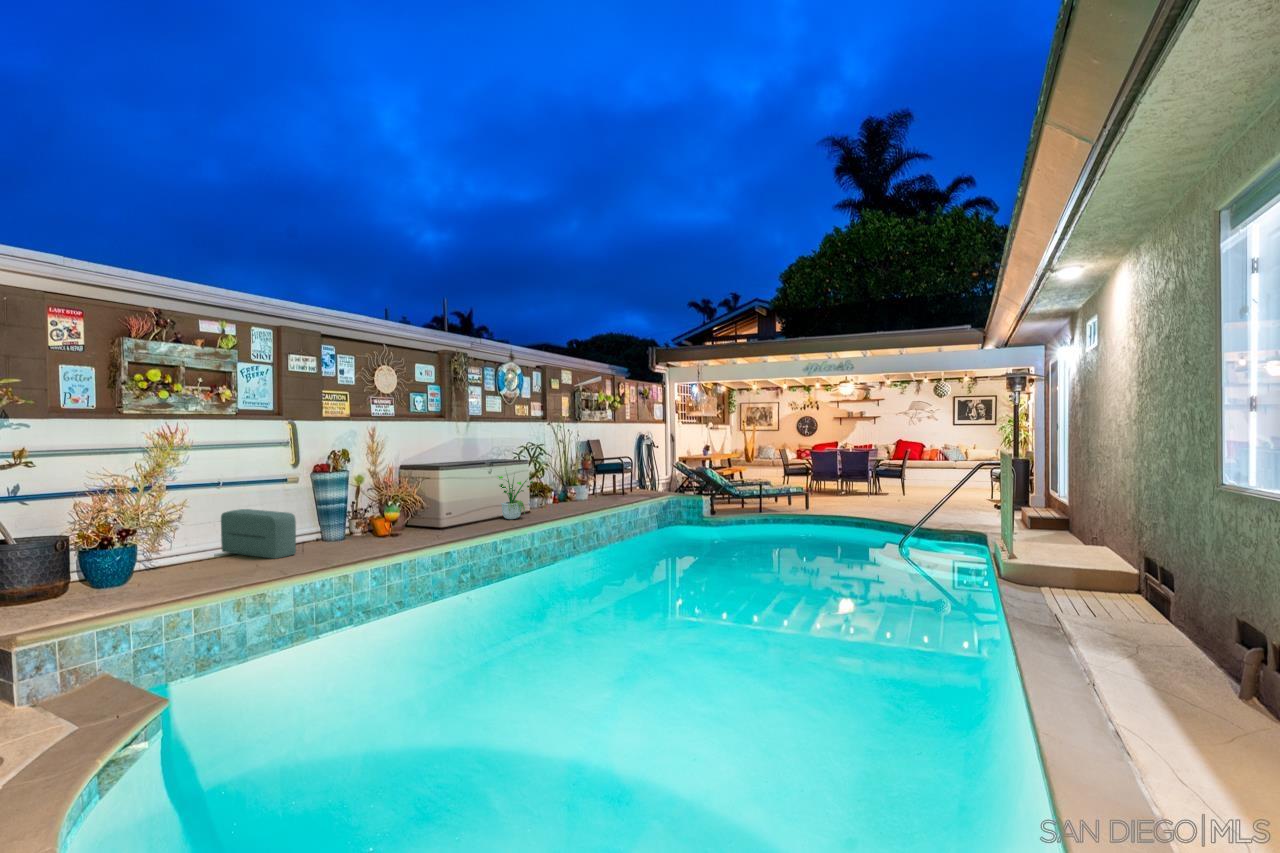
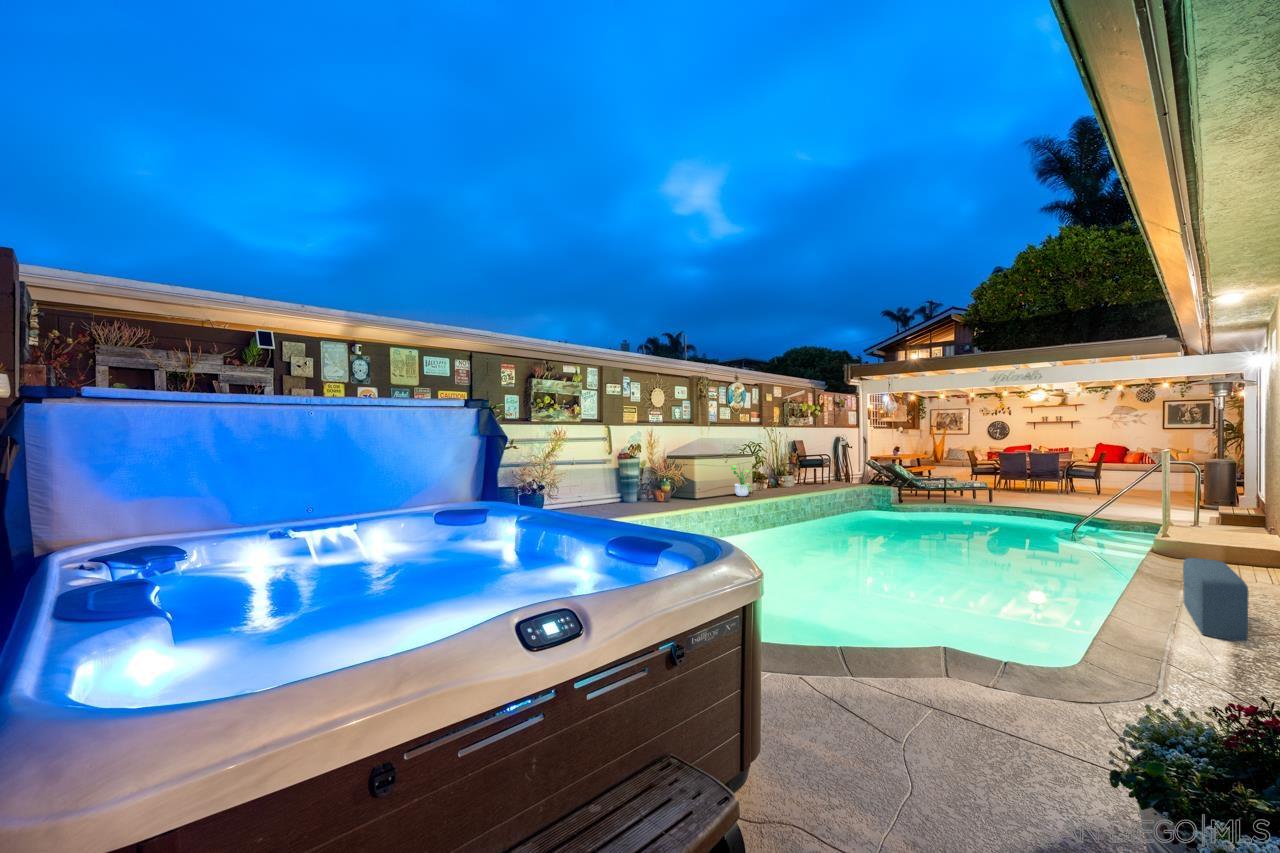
pouf: present [221,509,296,559] -> present [1183,558,1249,641]

